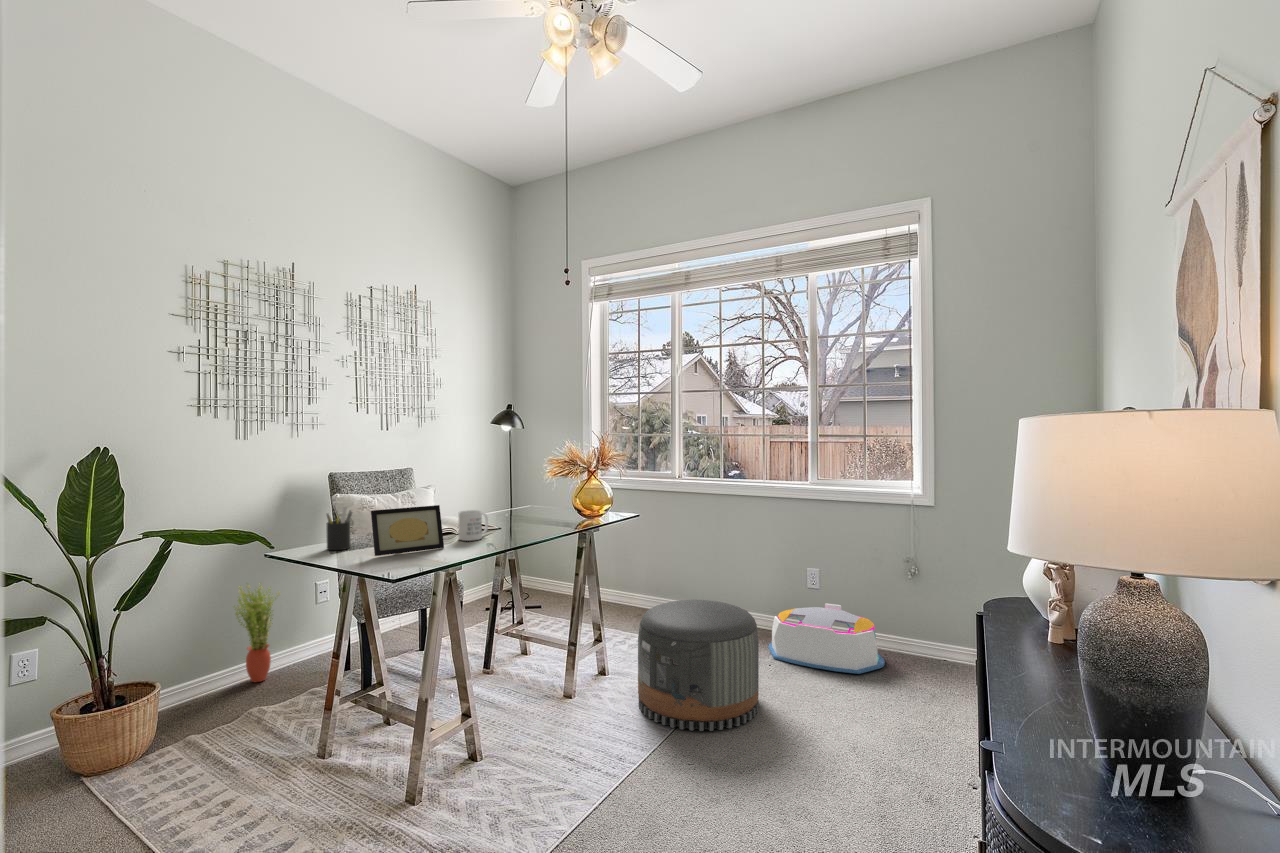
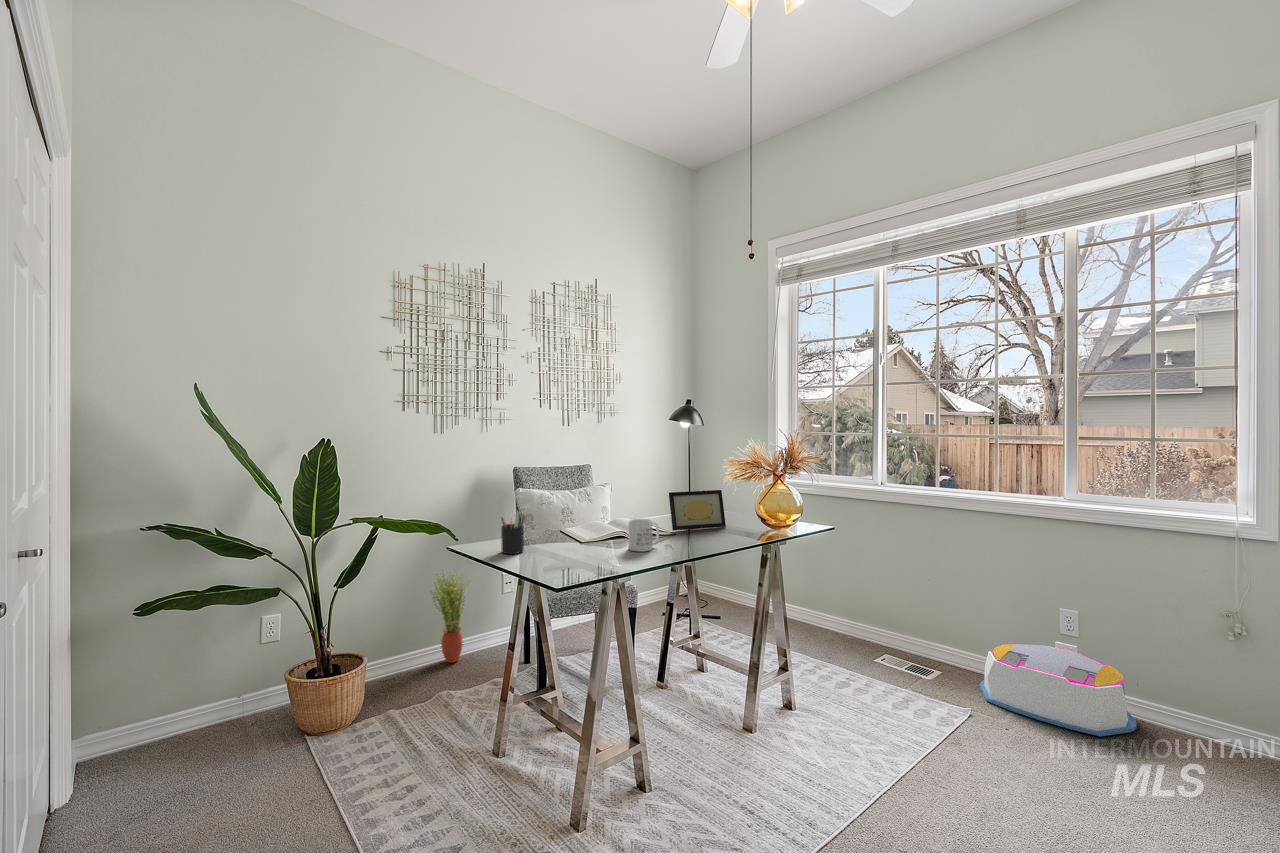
picture frame: present [371,505,444,556] -> present [669,490,726,530]
pouf: present [638,600,759,731] -> none [821,628,968,787]

